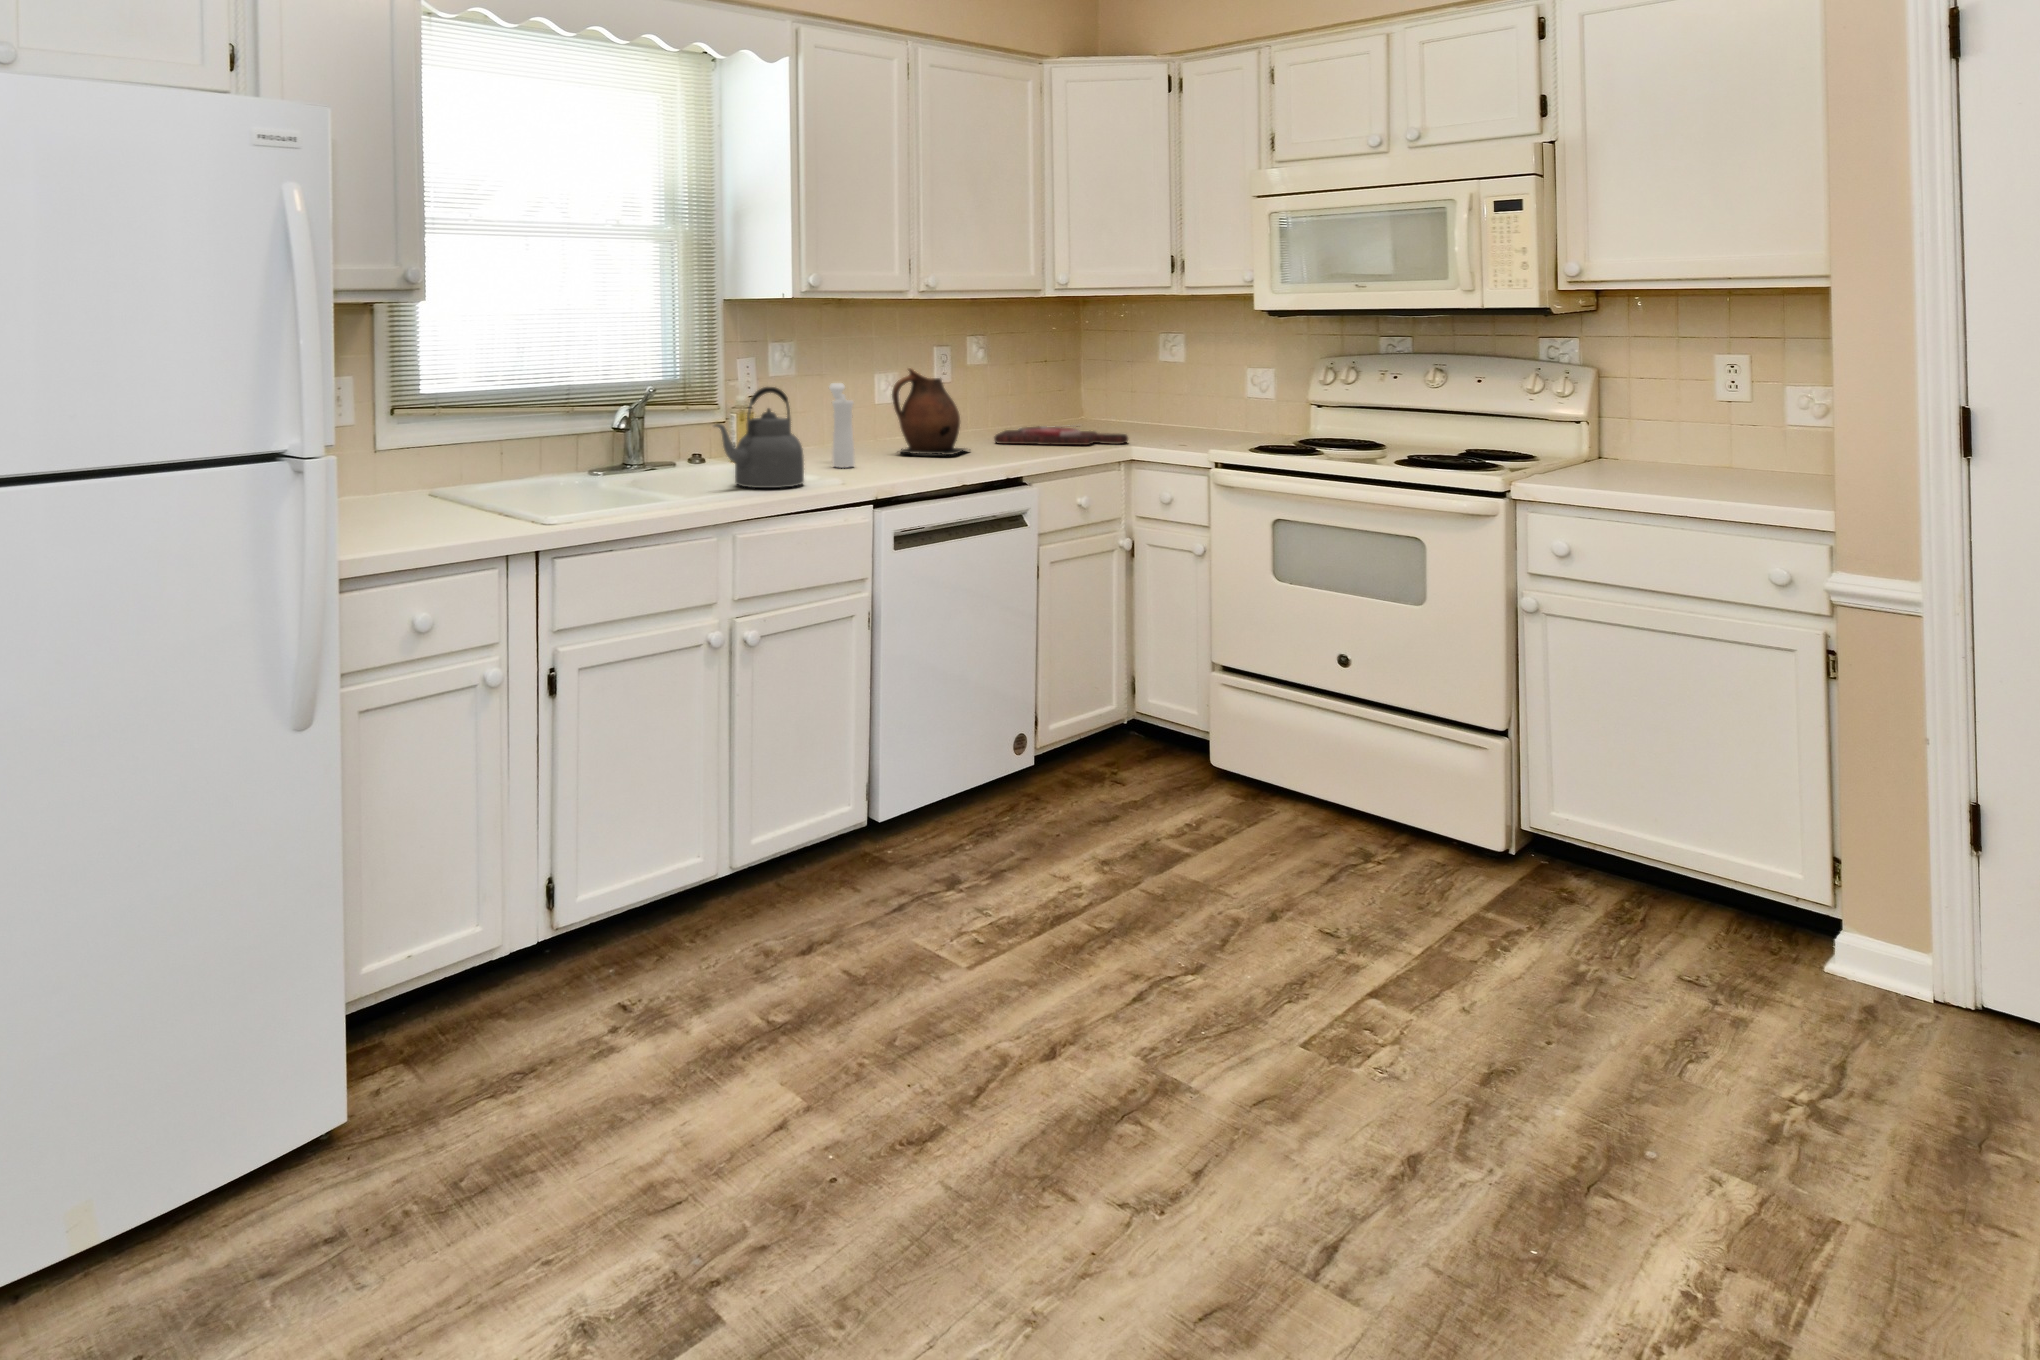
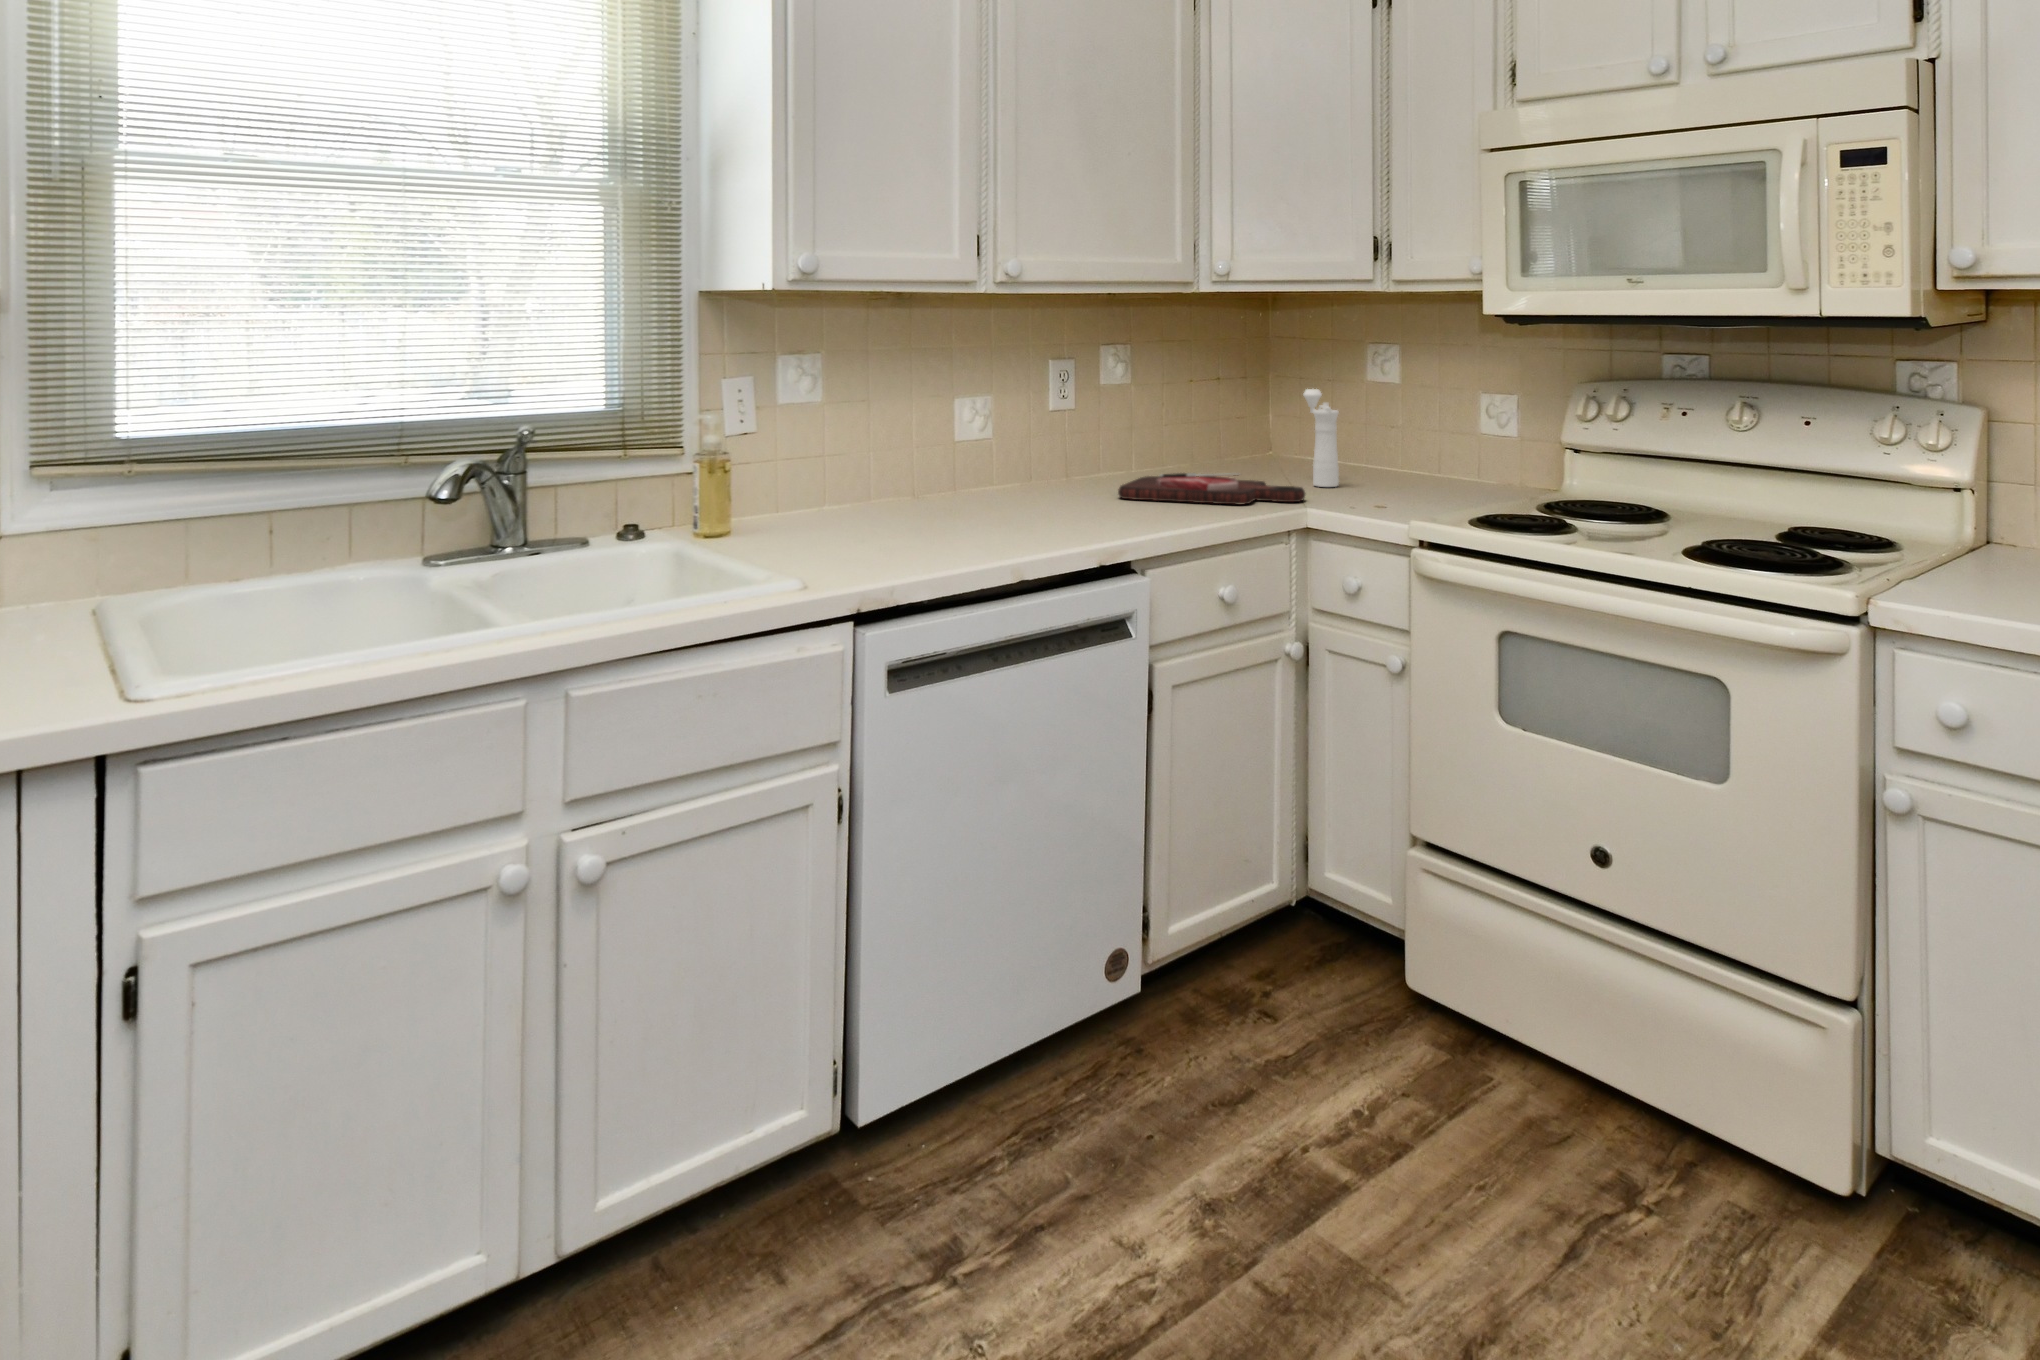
ceramic pitcher: present [892,369,966,455] -> none [953,393,1071,526]
pepper mill: present [829,383,854,468] -> present [1303,389,1339,487]
kettle: present [714,387,804,488] -> none [568,430,738,599]

